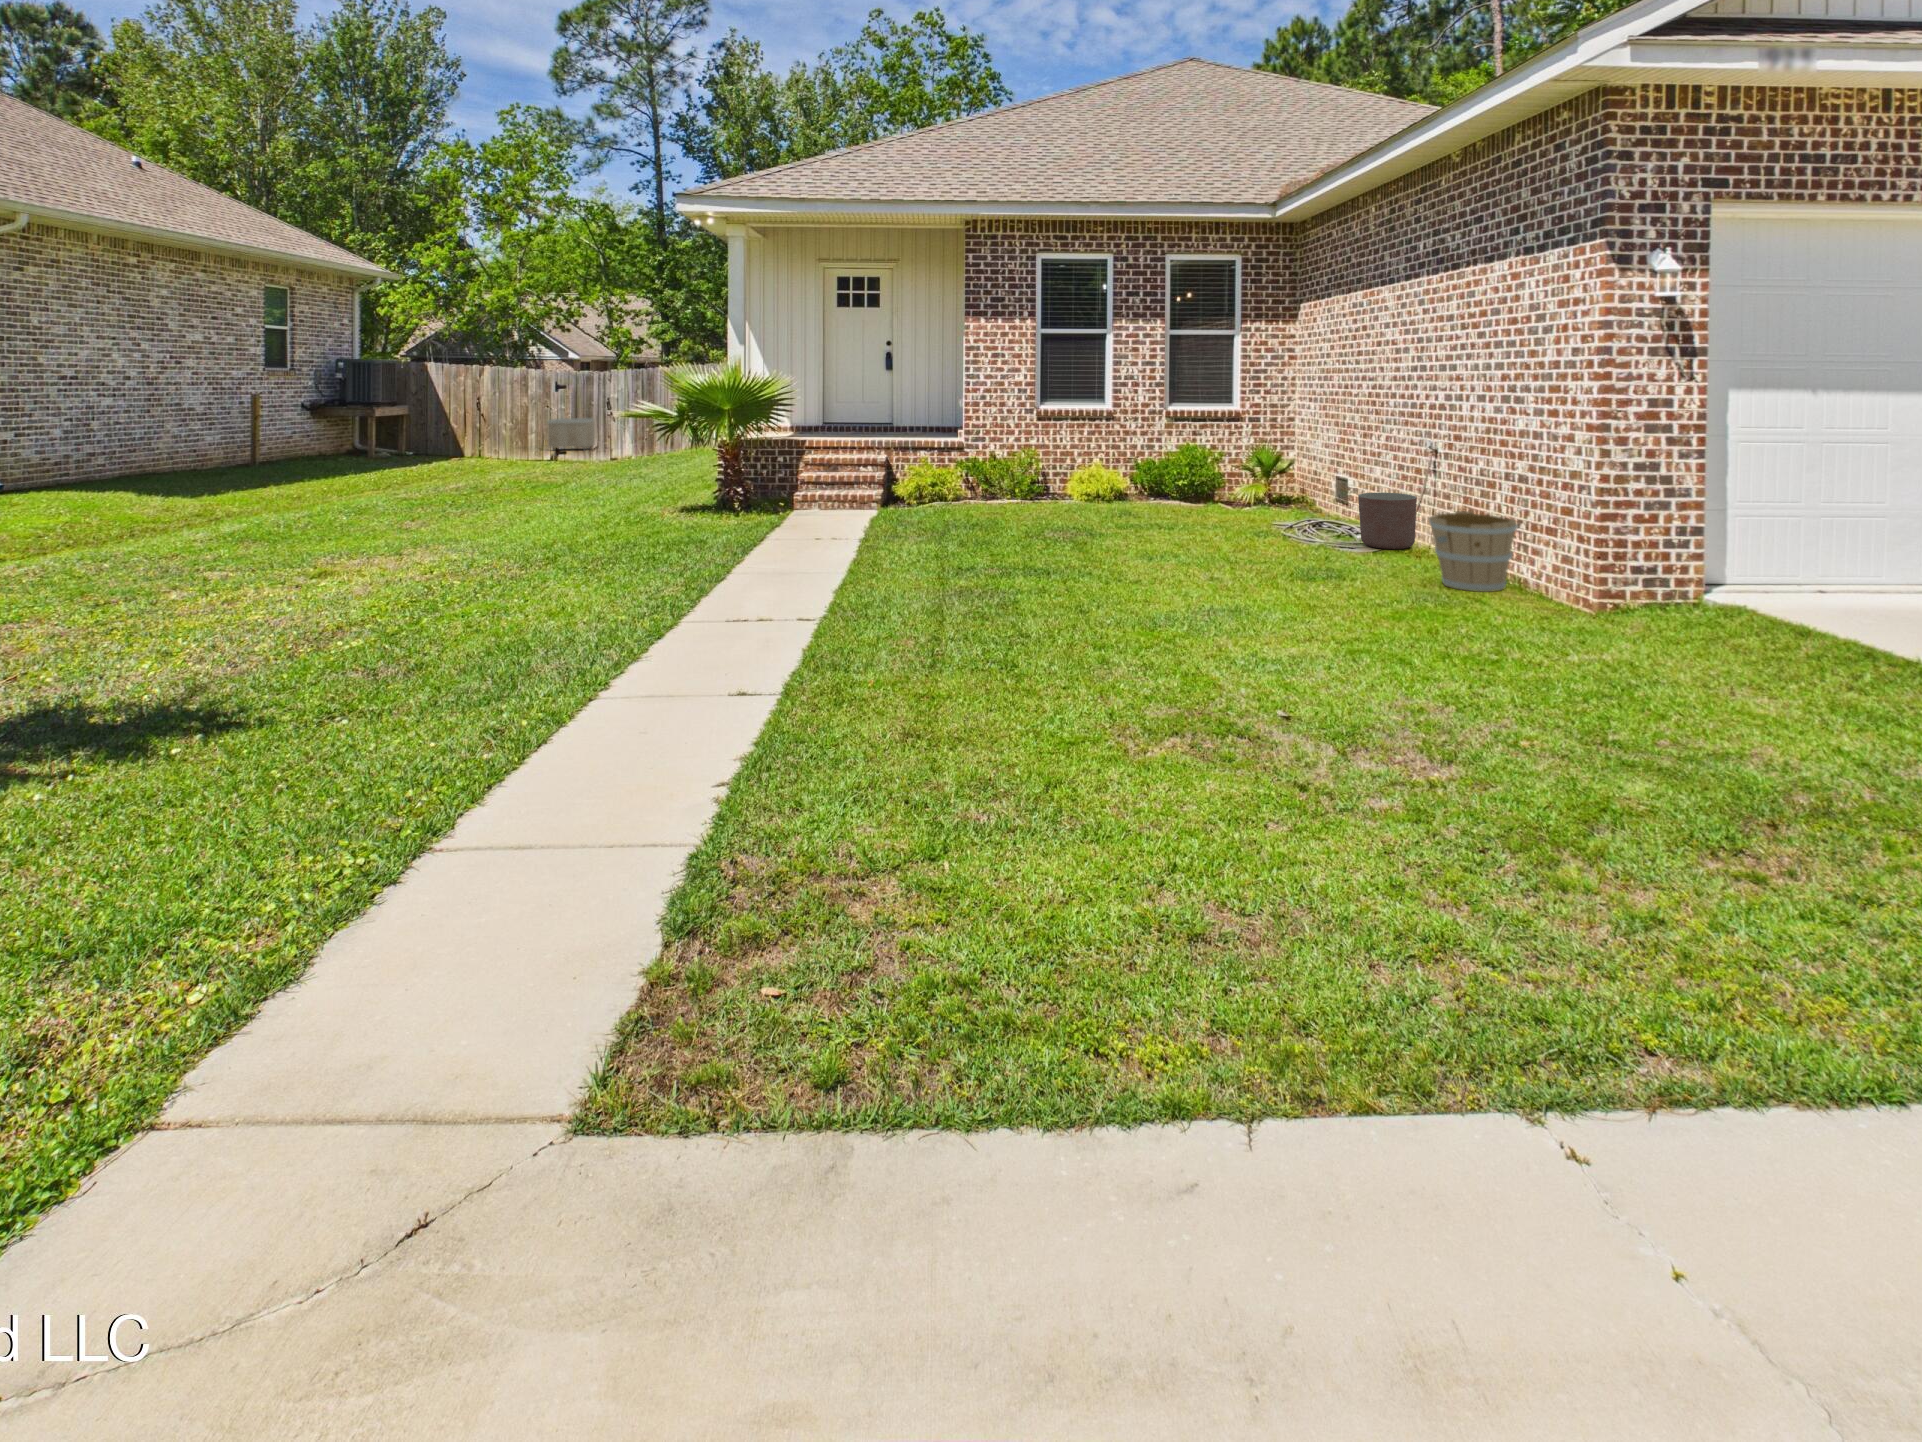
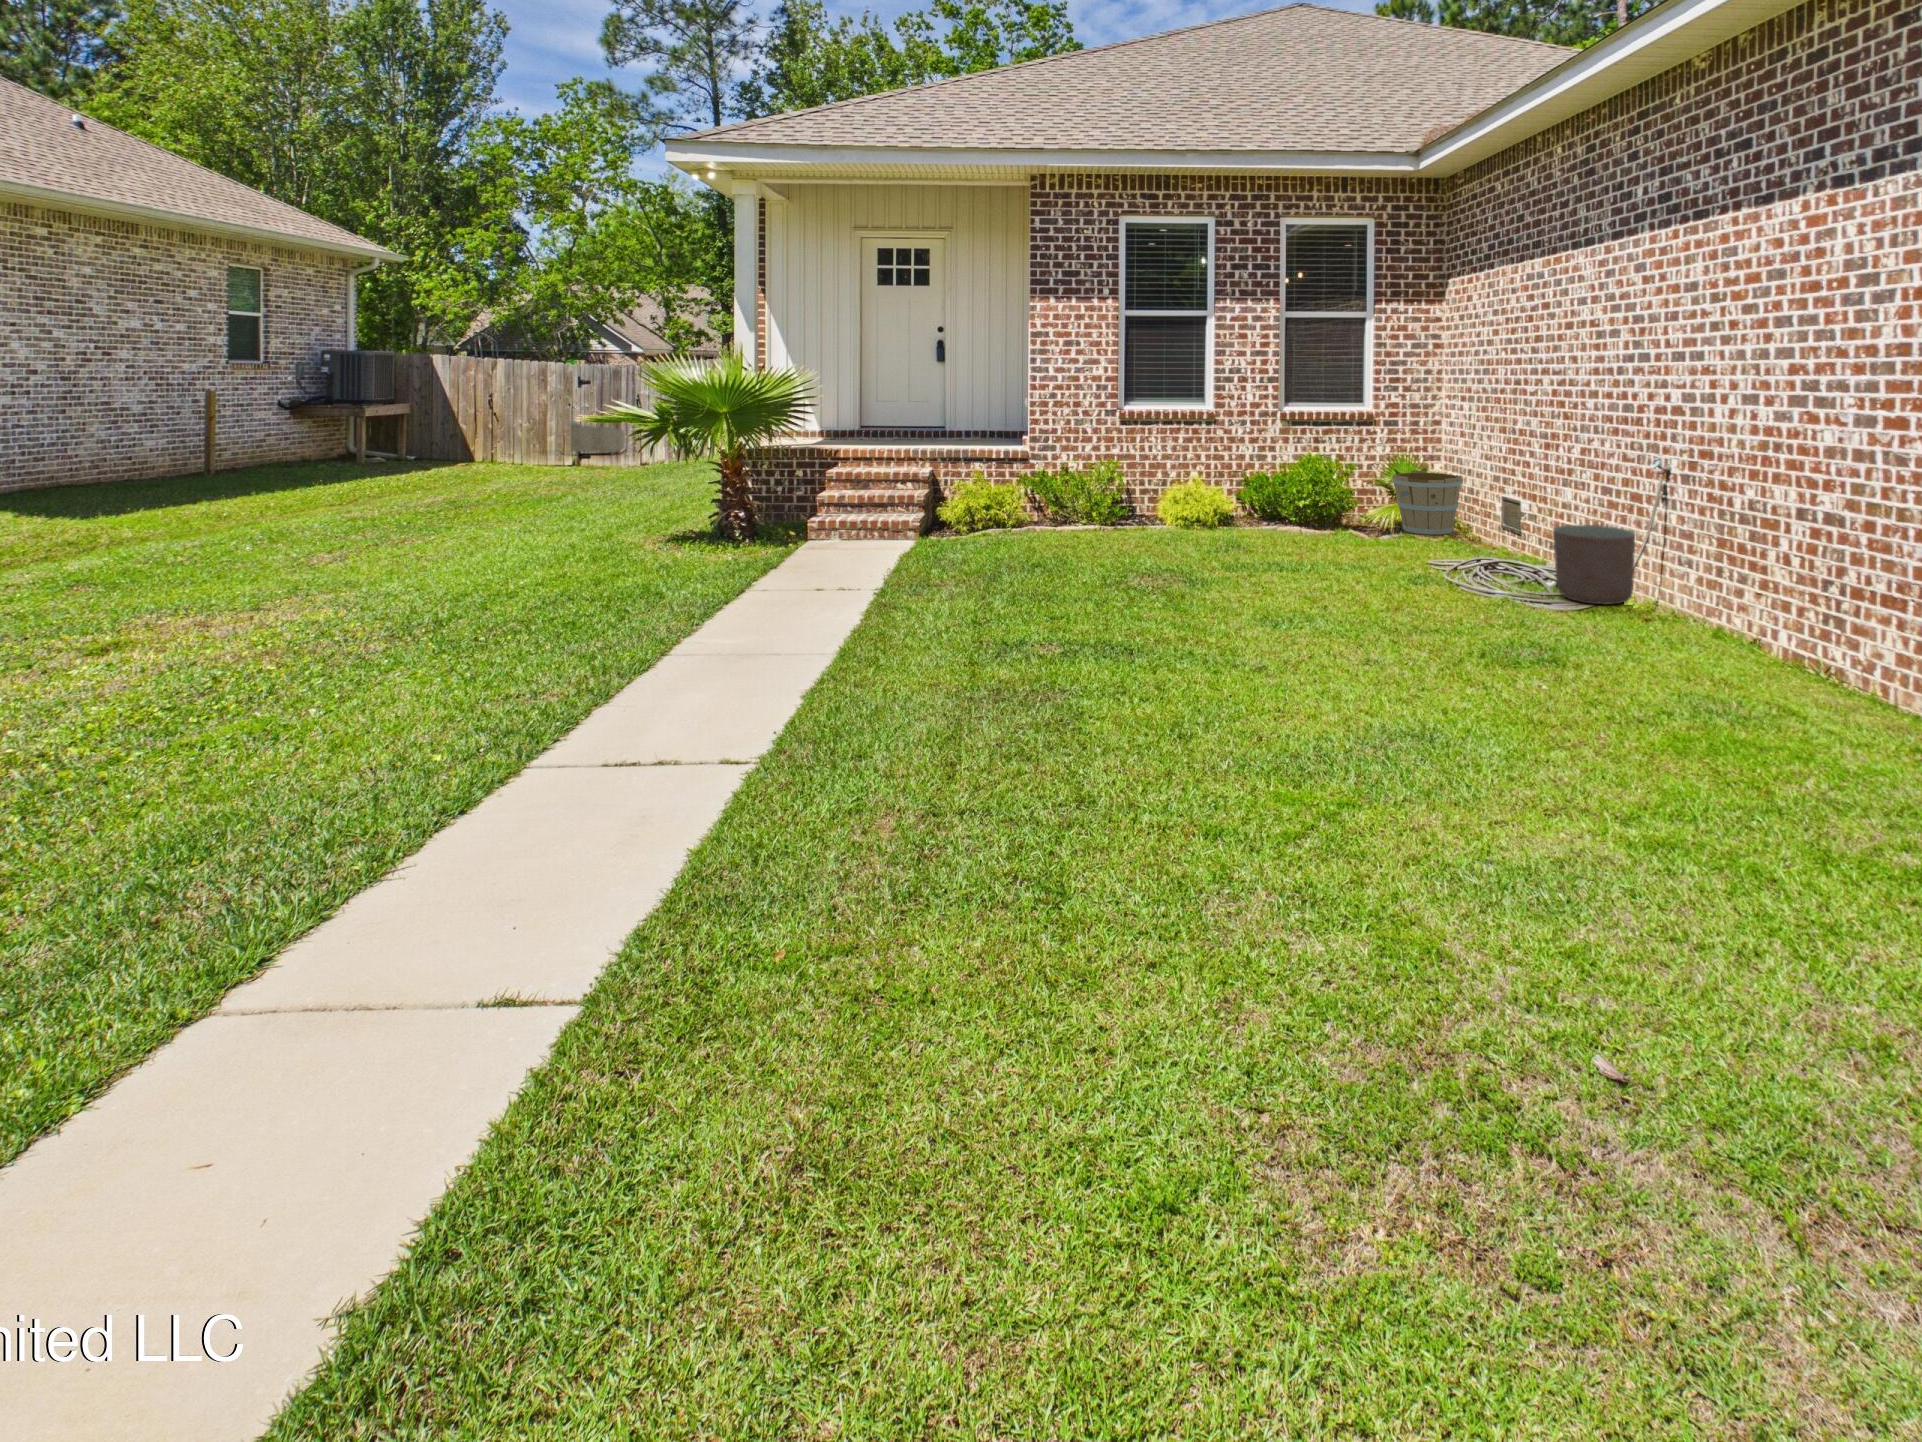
wooden bucket: present [1429,511,1517,592] -> present [1392,471,1463,535]

